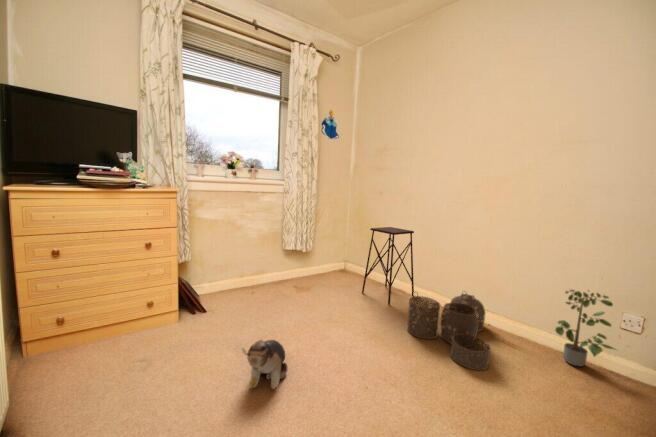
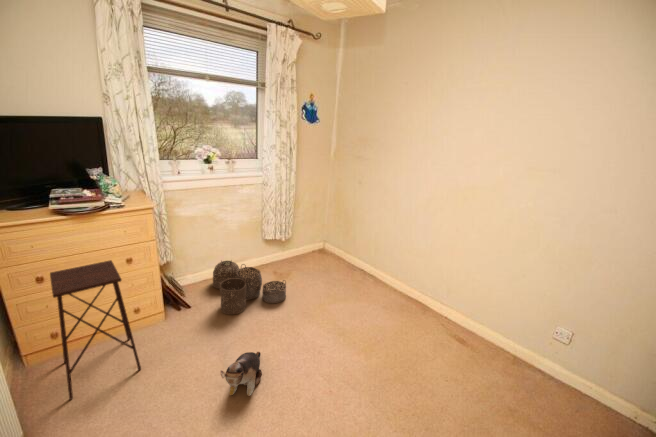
side table: present [362,227,414,305] -> present [50,260,141,400]
potted plant: present [555,289,614,366] -> none [494,303,543,366]
woven basket: present [407,293,490,370] -> present [213,261,286,314]

